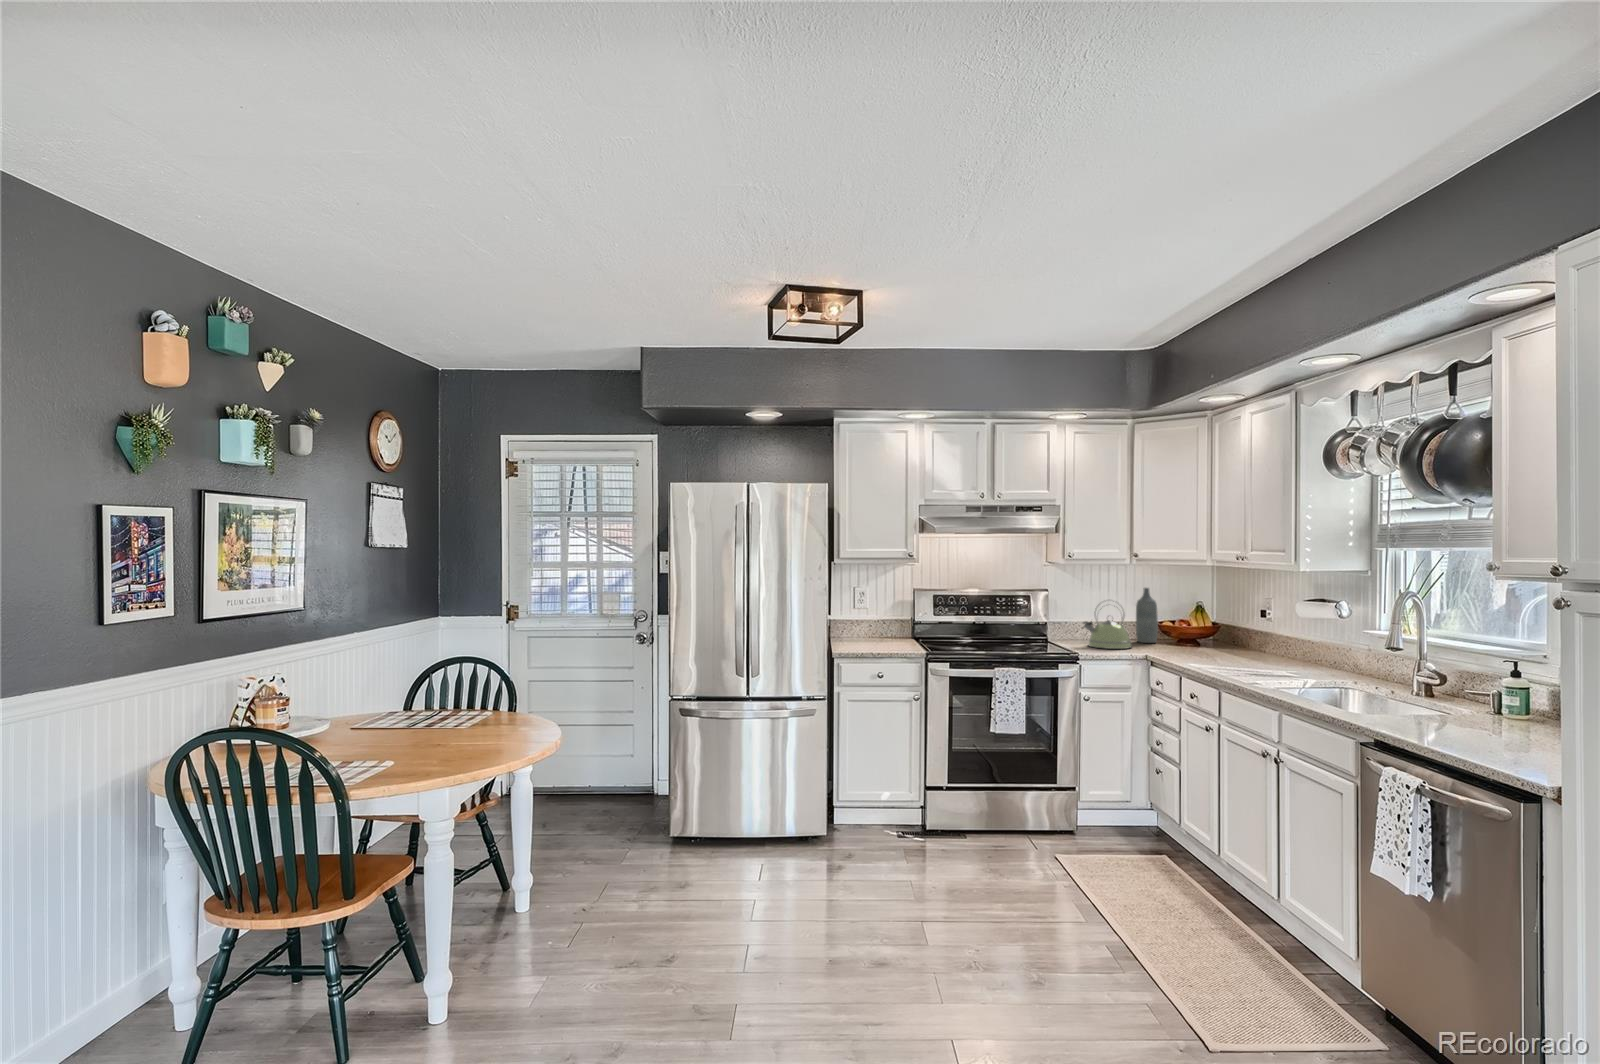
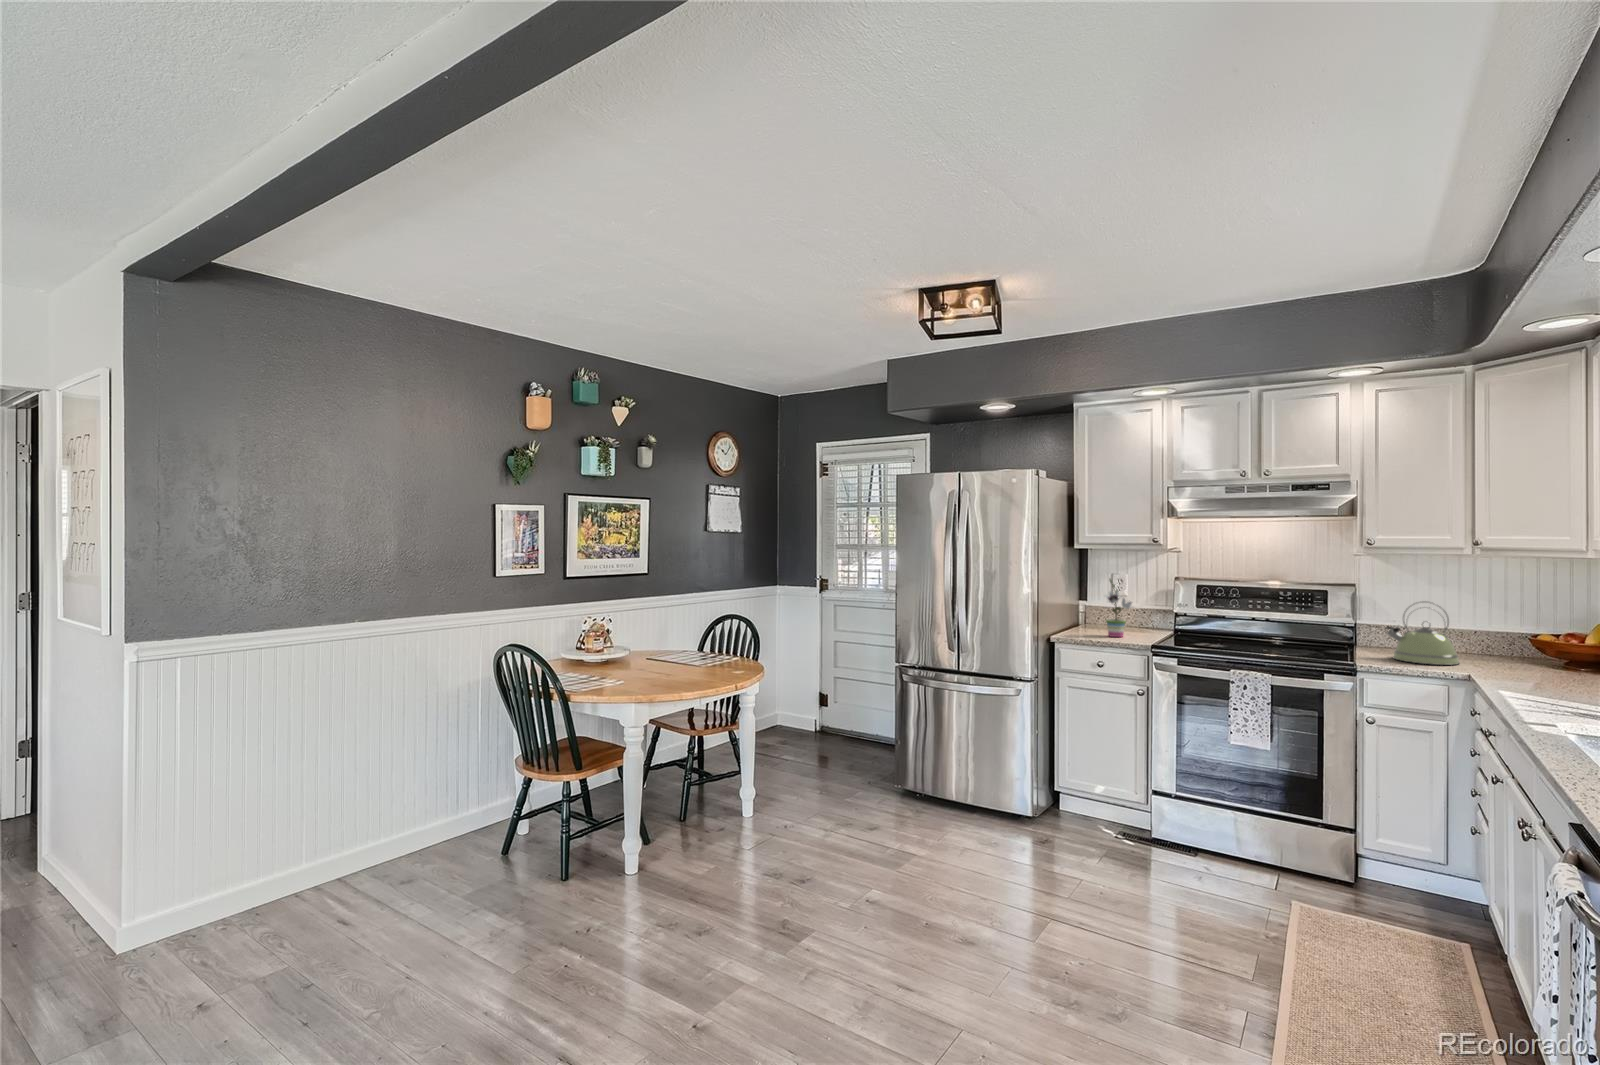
bottle: present [1136,588,1158,643] -> none [1487,589,1522,663]
potted plant: none [866,590,891,647] -> present [1105,579,1132,637]

